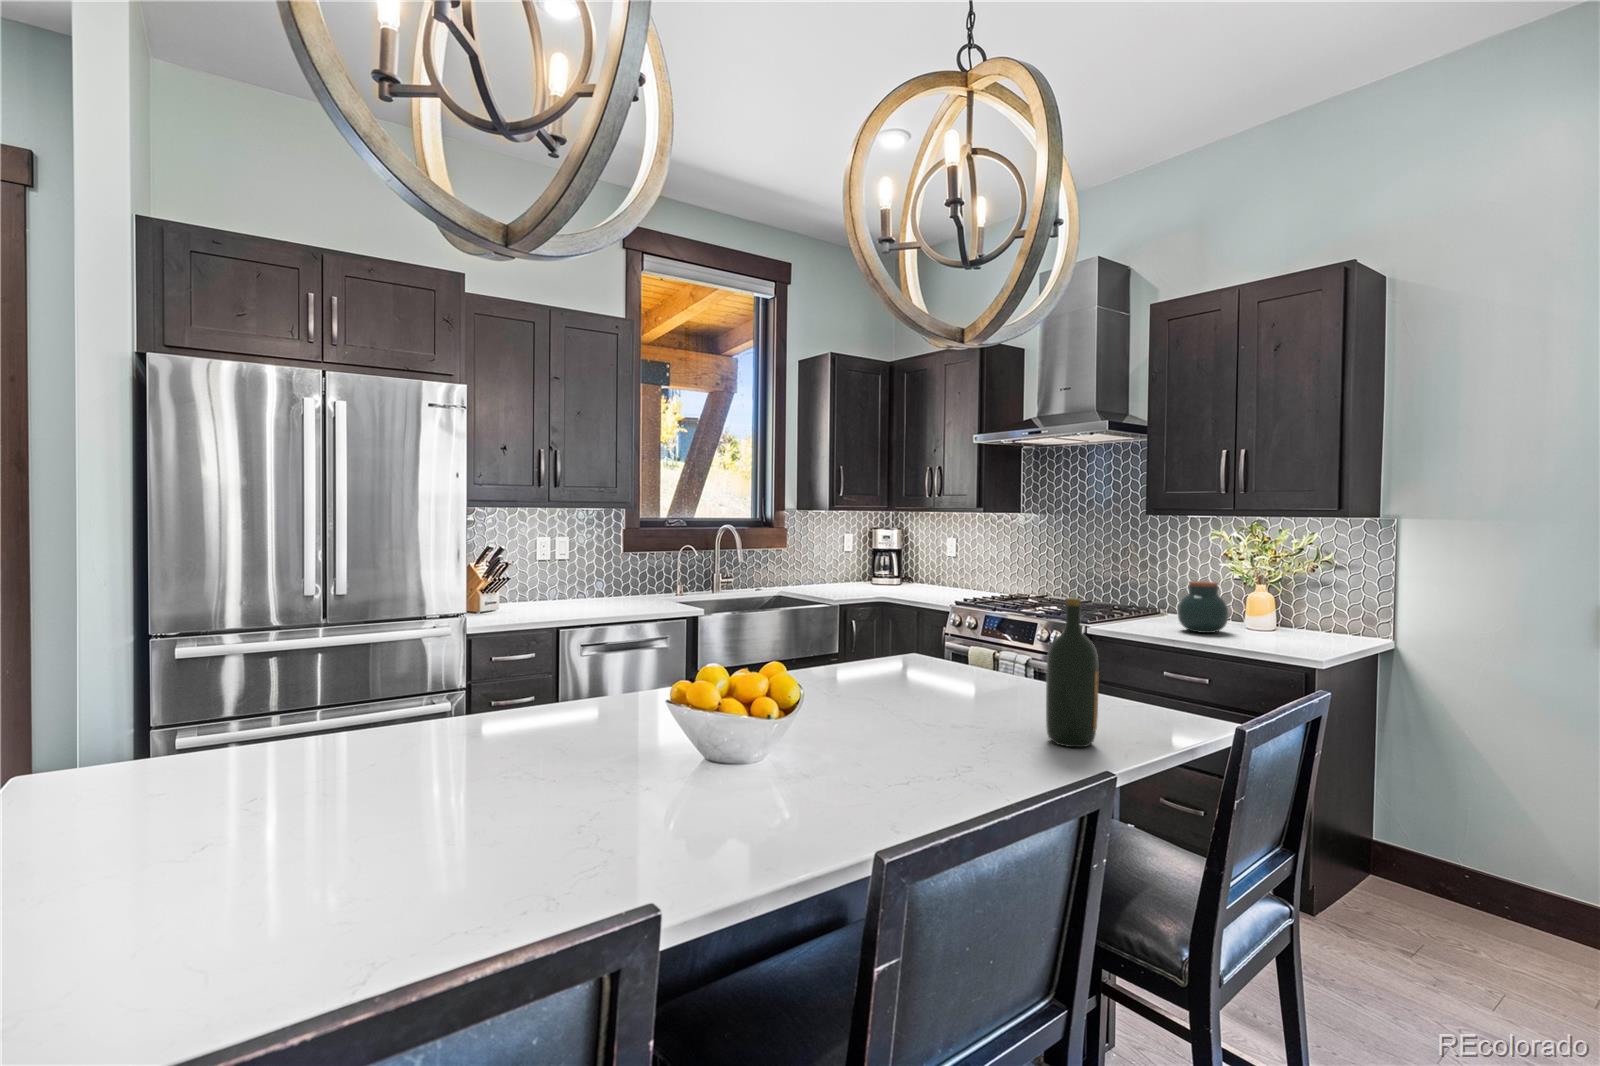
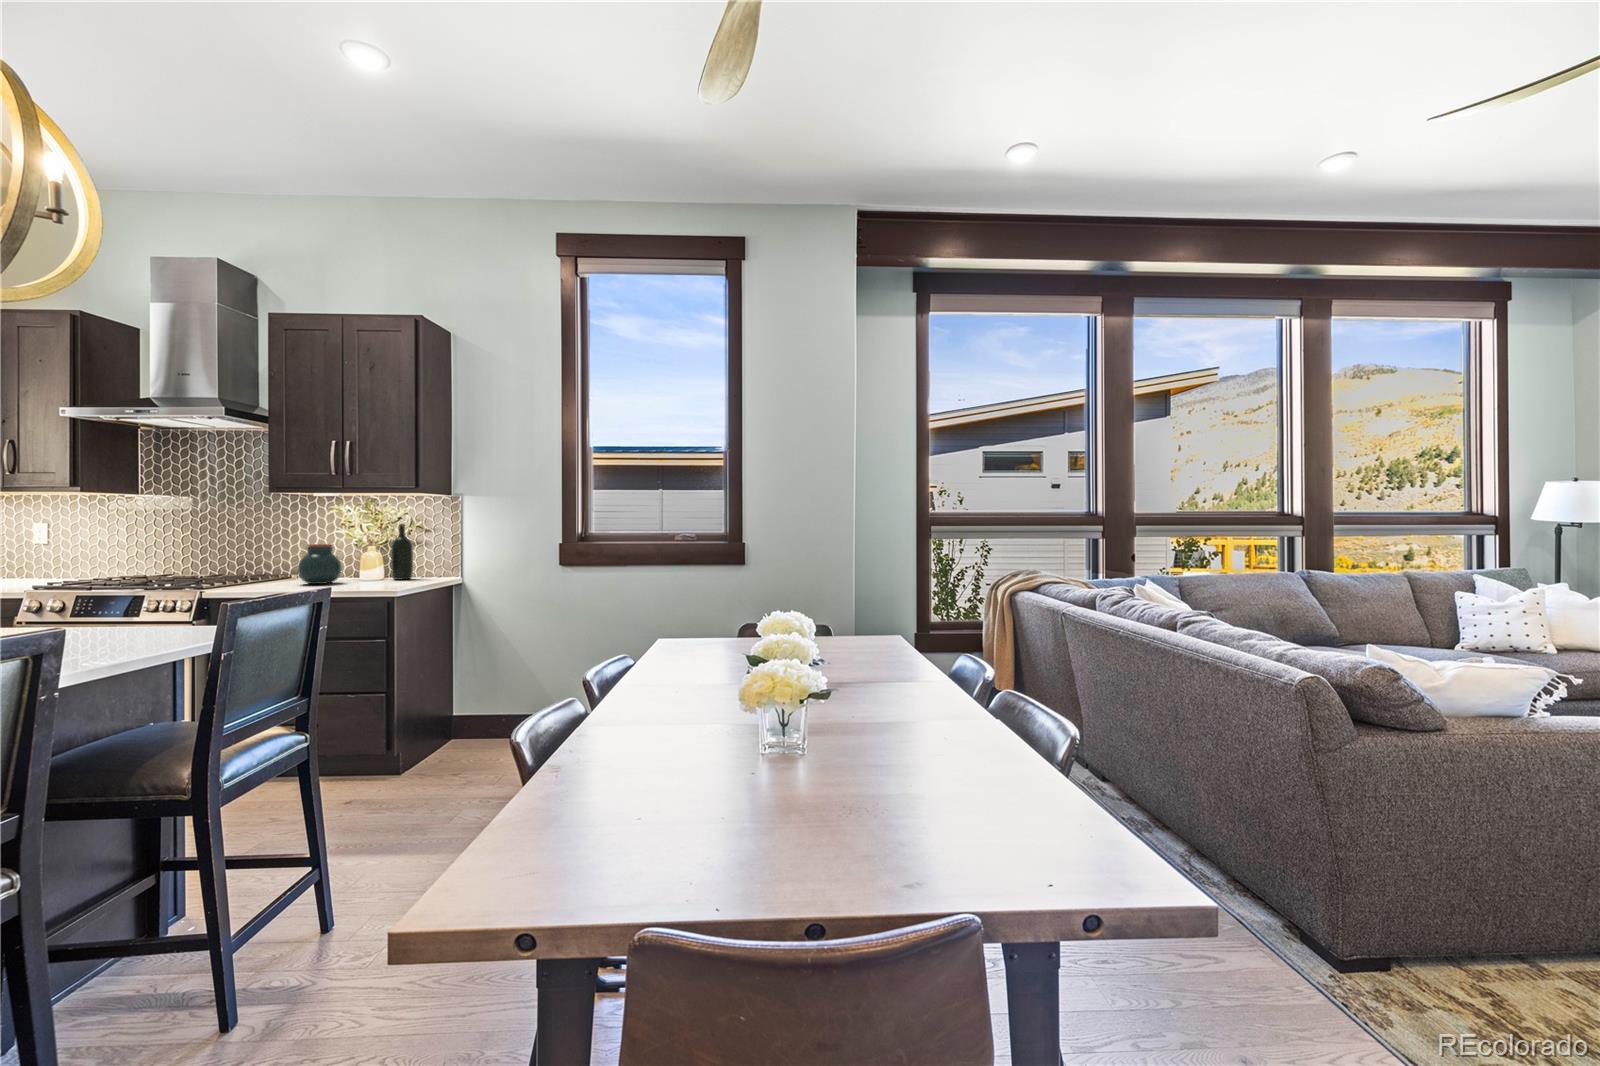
wine bottle: present [1046,598,1099,747] -> present [391,524,413,580]

